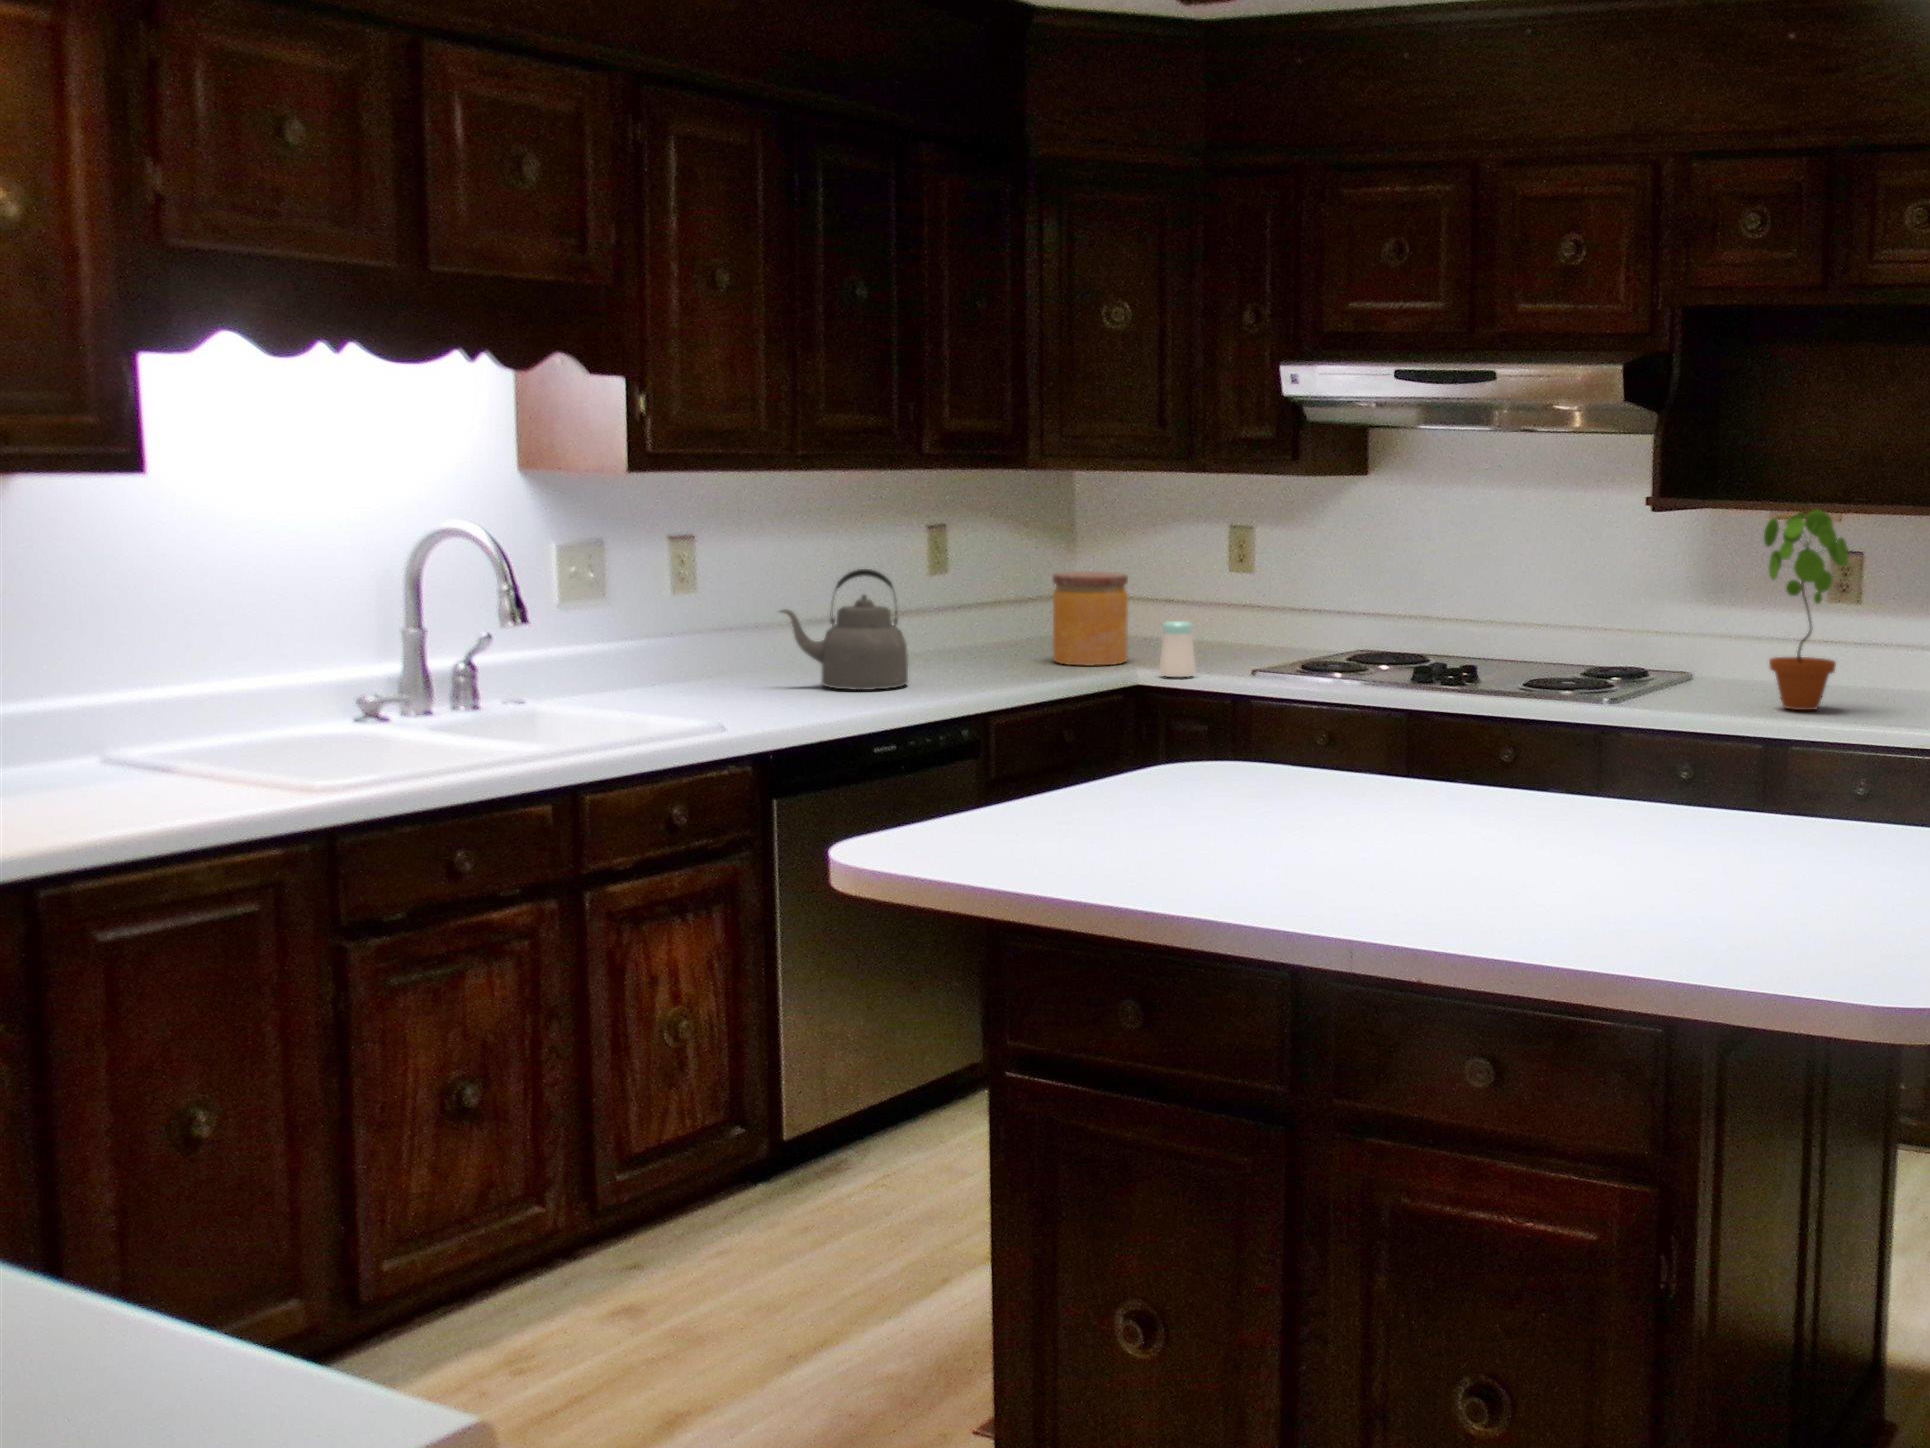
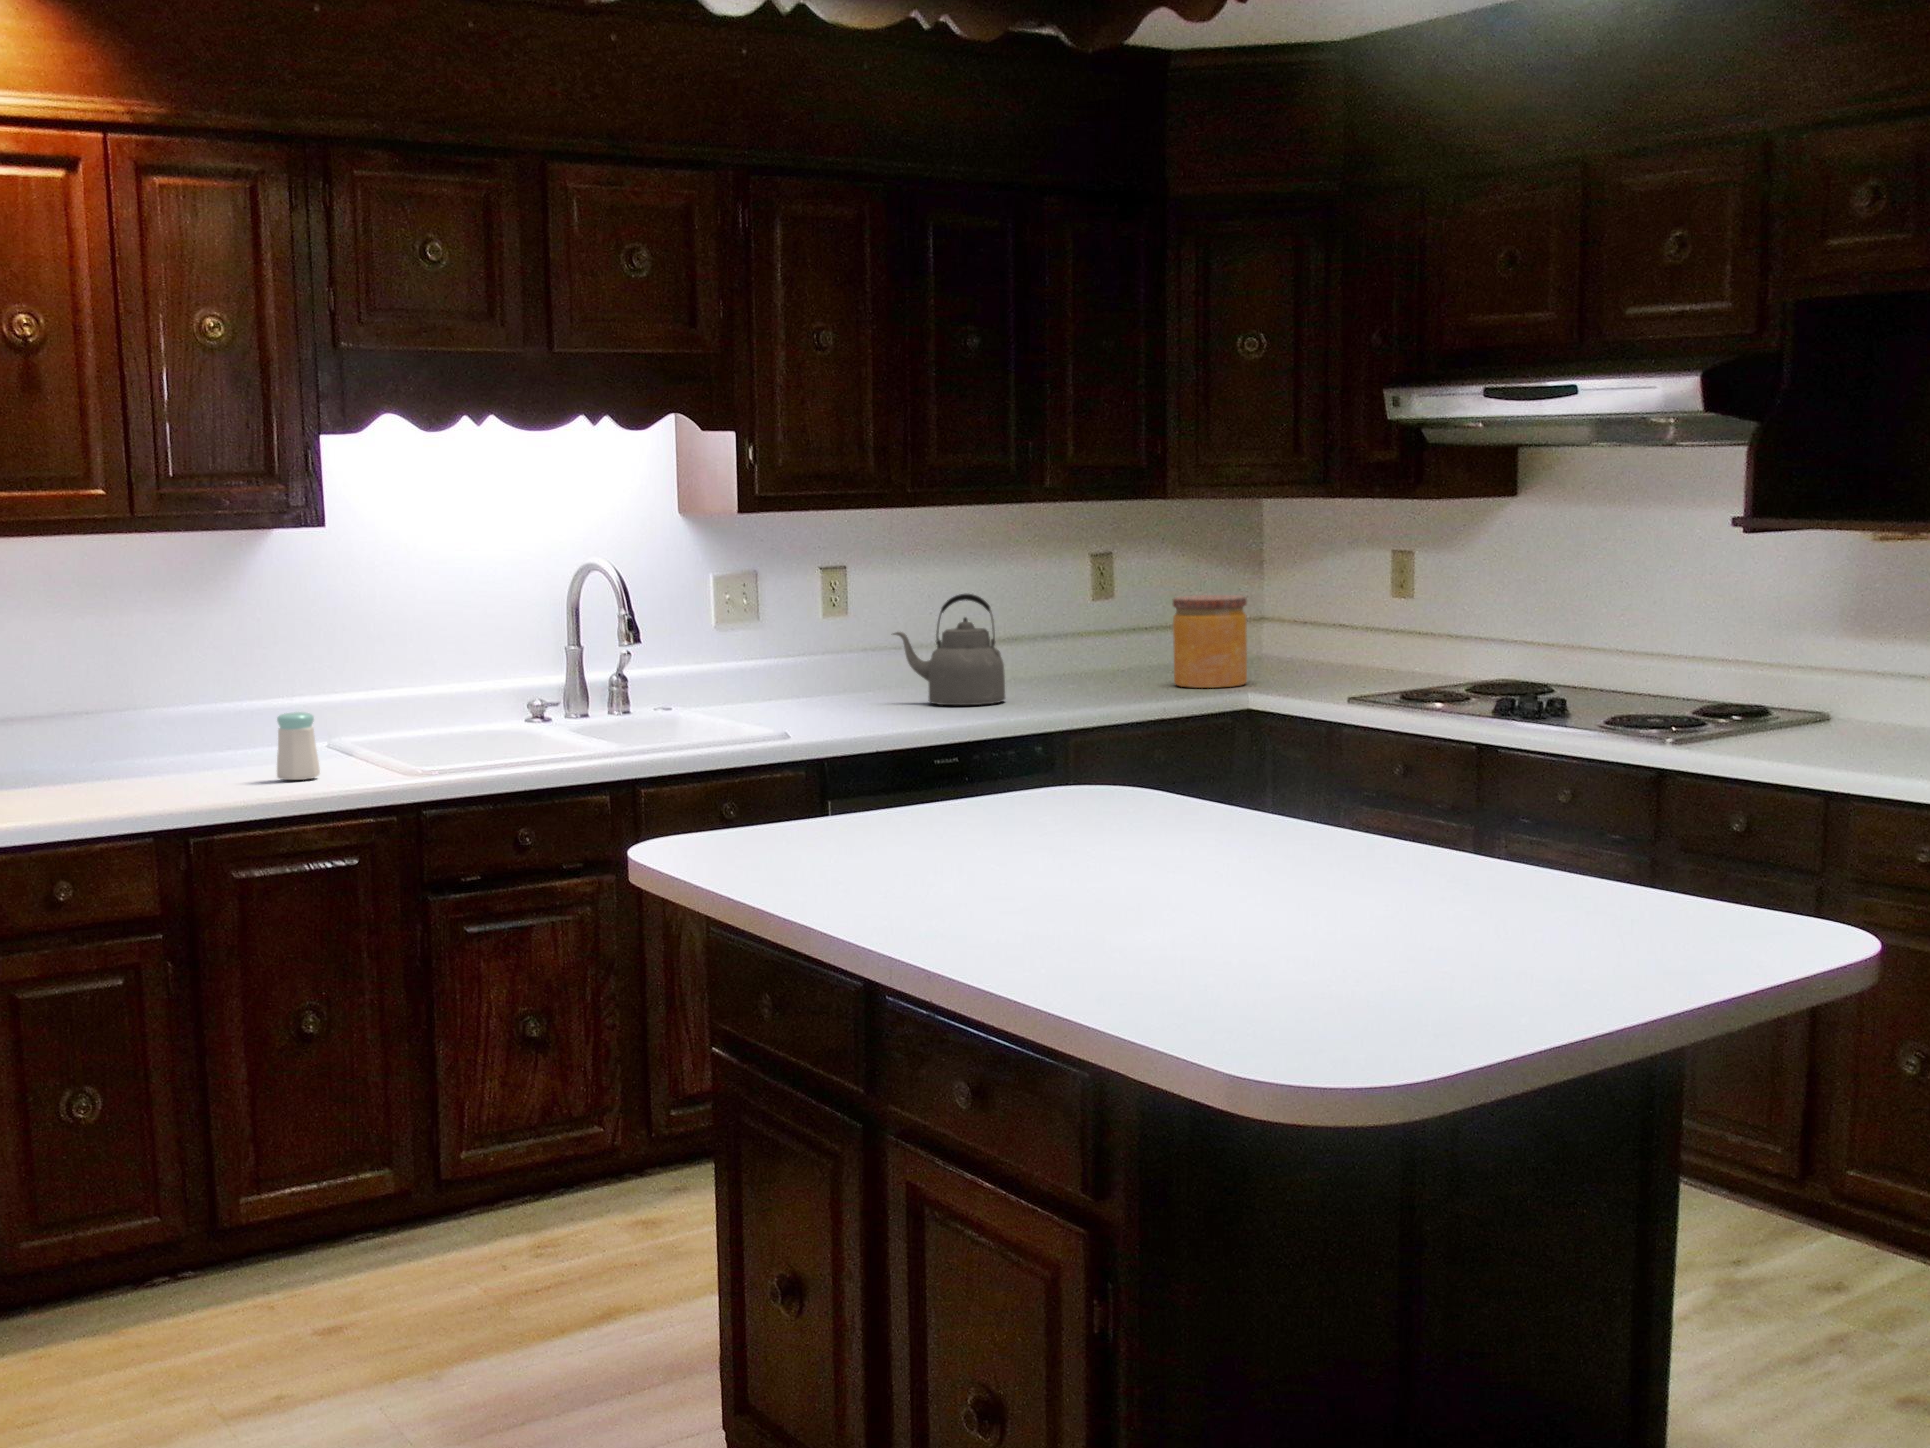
potted plant: present [1764,510,1848,710] -> none [1814,508,1905,732]
salt shaker: present [1159,621,1196,677] -> present [277,712,320,780]

